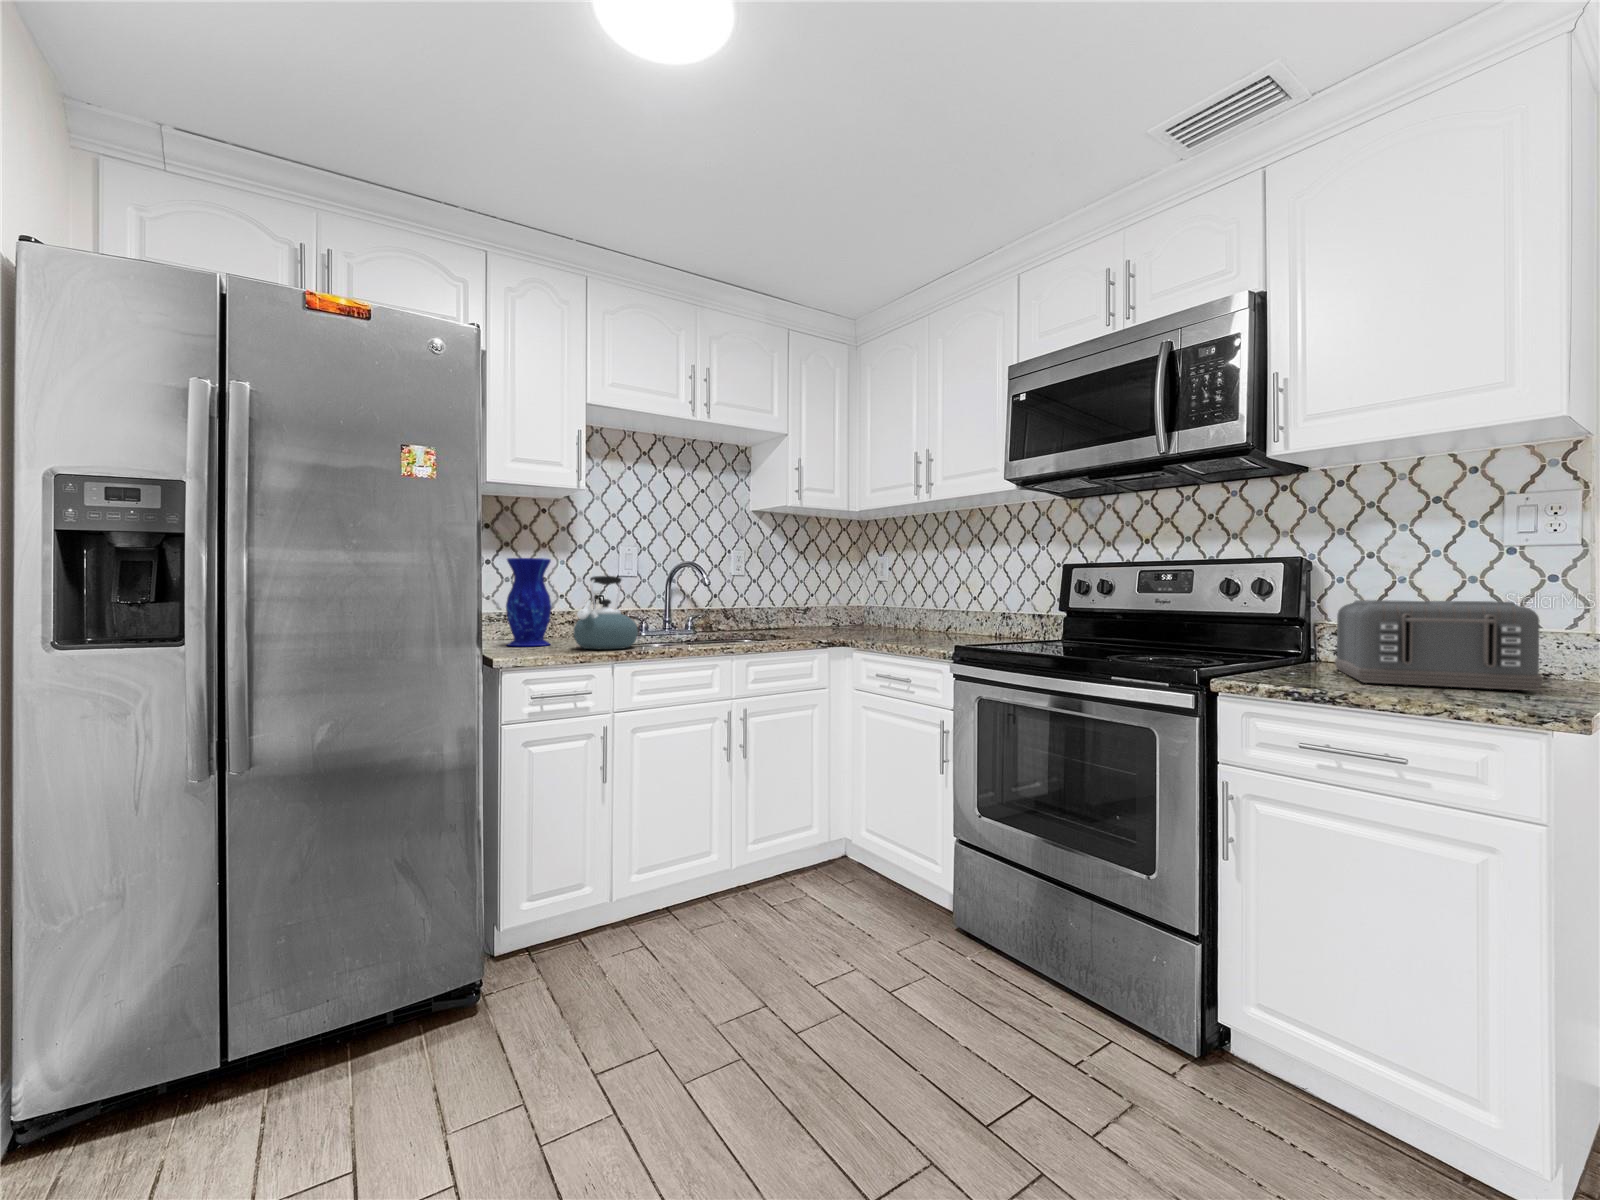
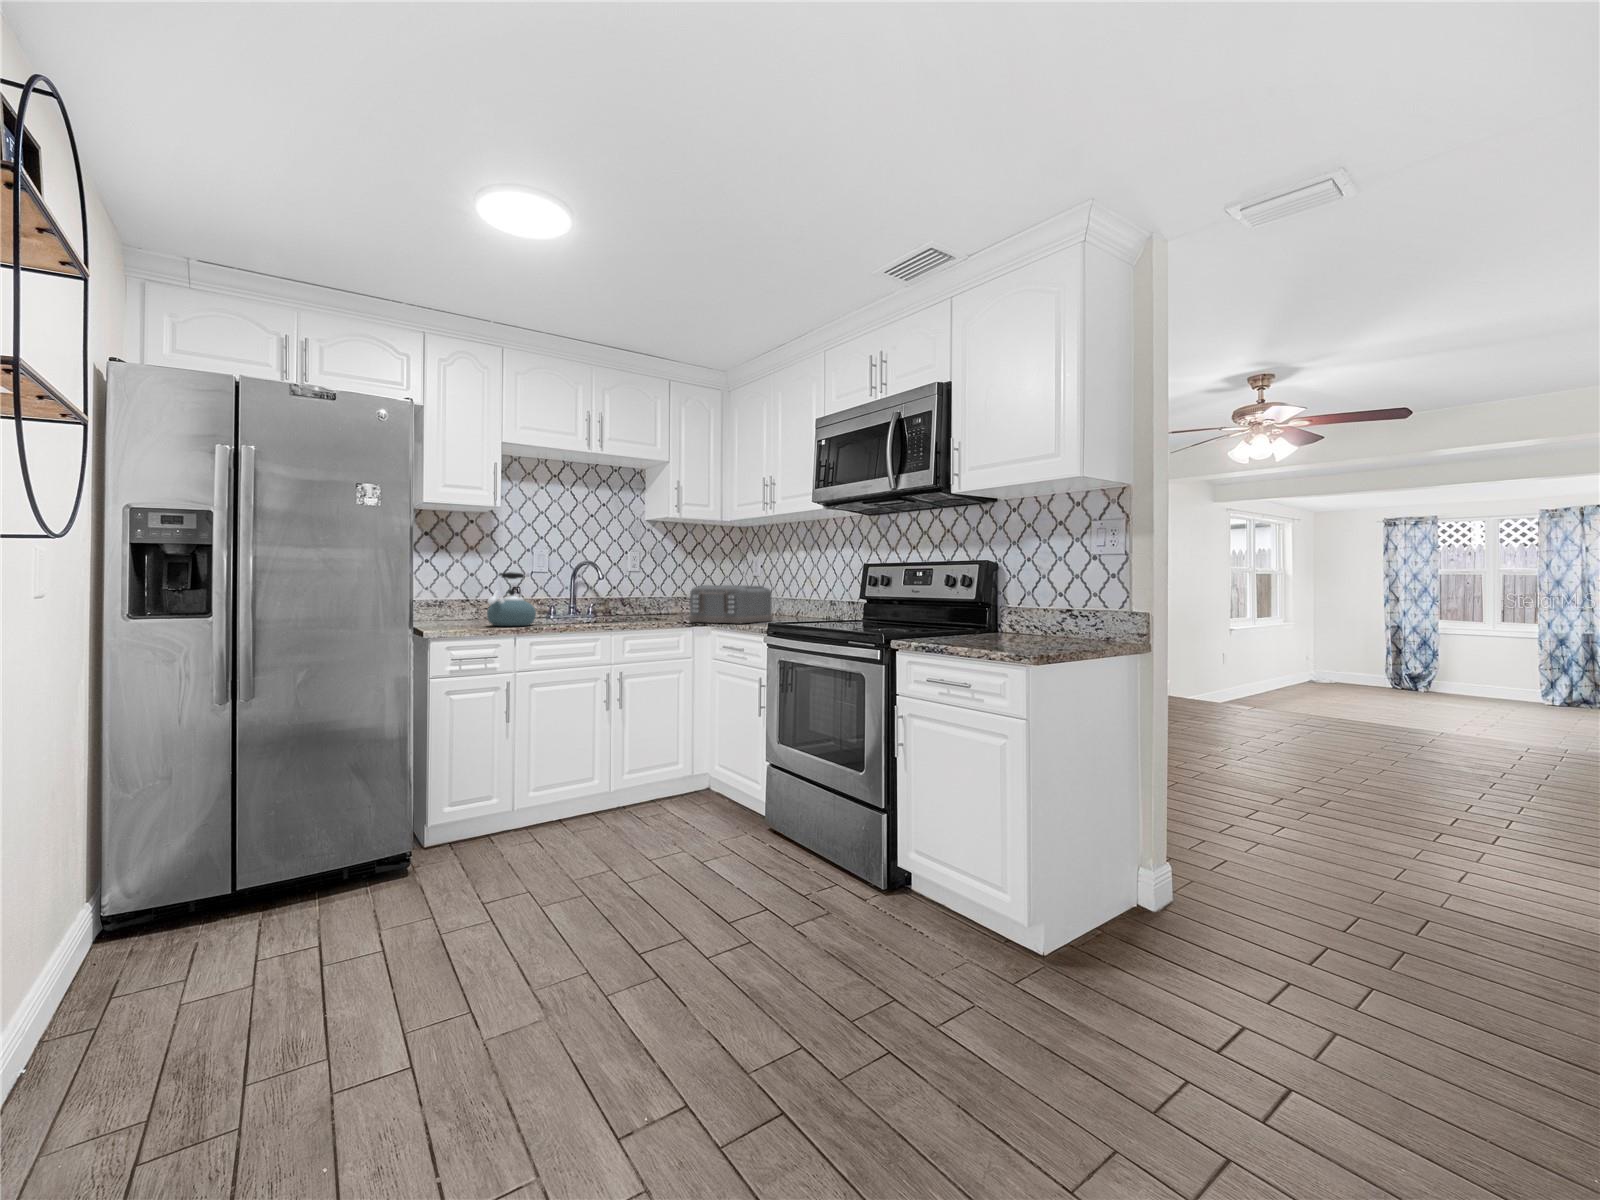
vase: present [506,558,552,646] -> none [438,559,473,625]
toaster: present [1335,600,1543,691] -> present [688,585,773,623]

